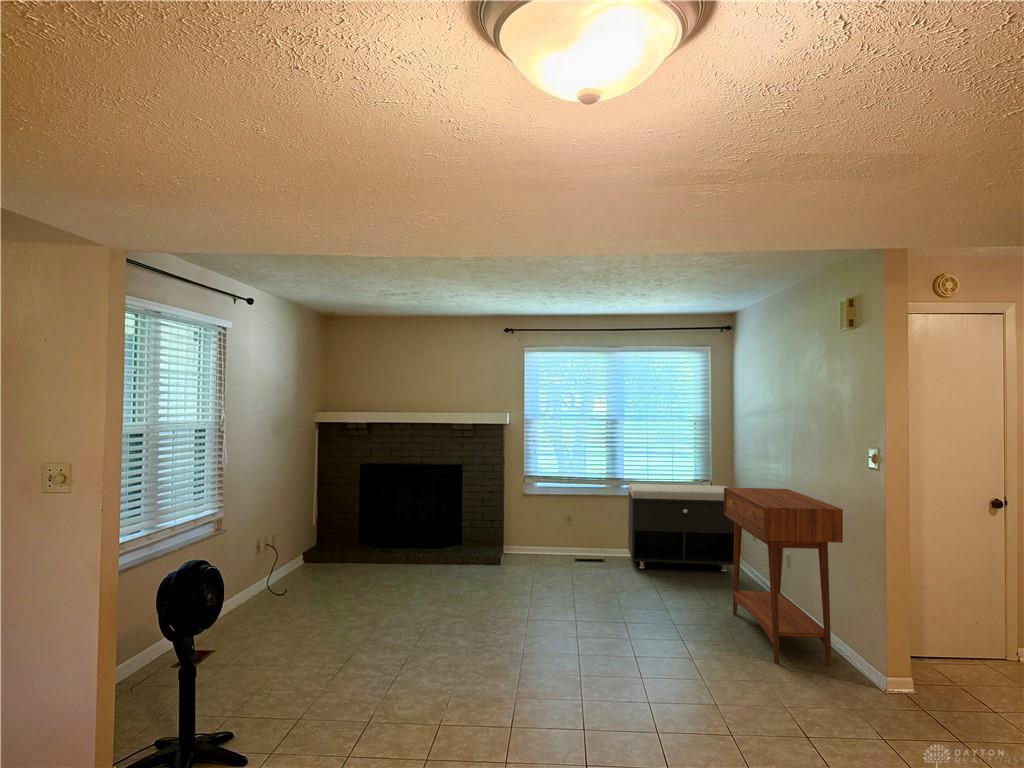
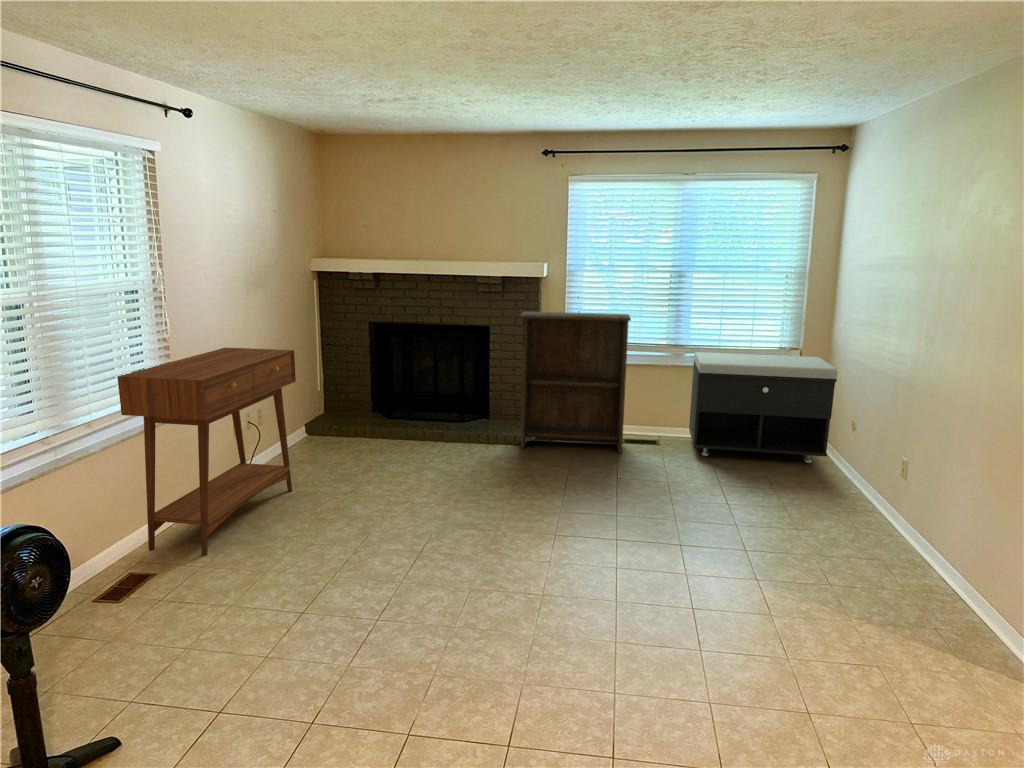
bookshelf: none [490,452,577,568] -> present [521,312,631,452]
console table: present [724,488,843,666] -> present [117,348,296,556]

